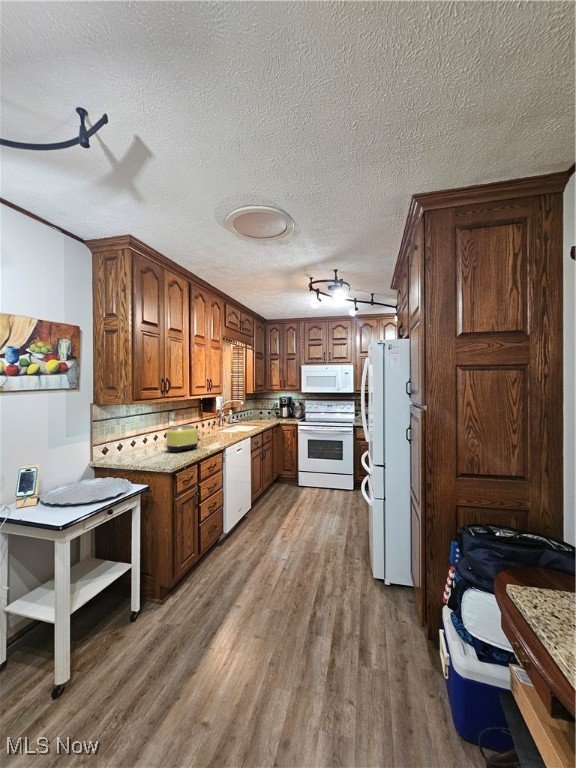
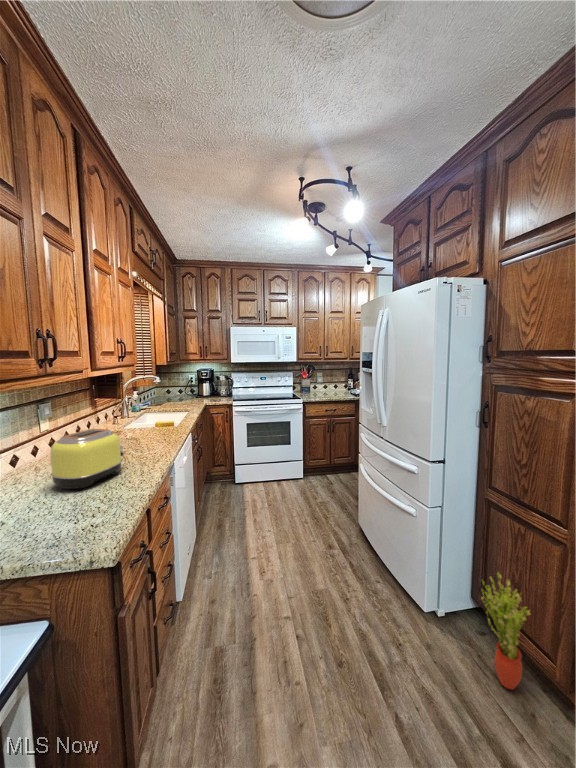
potted plant: none [385,544,410,627] -> present [481,574,530,689]

